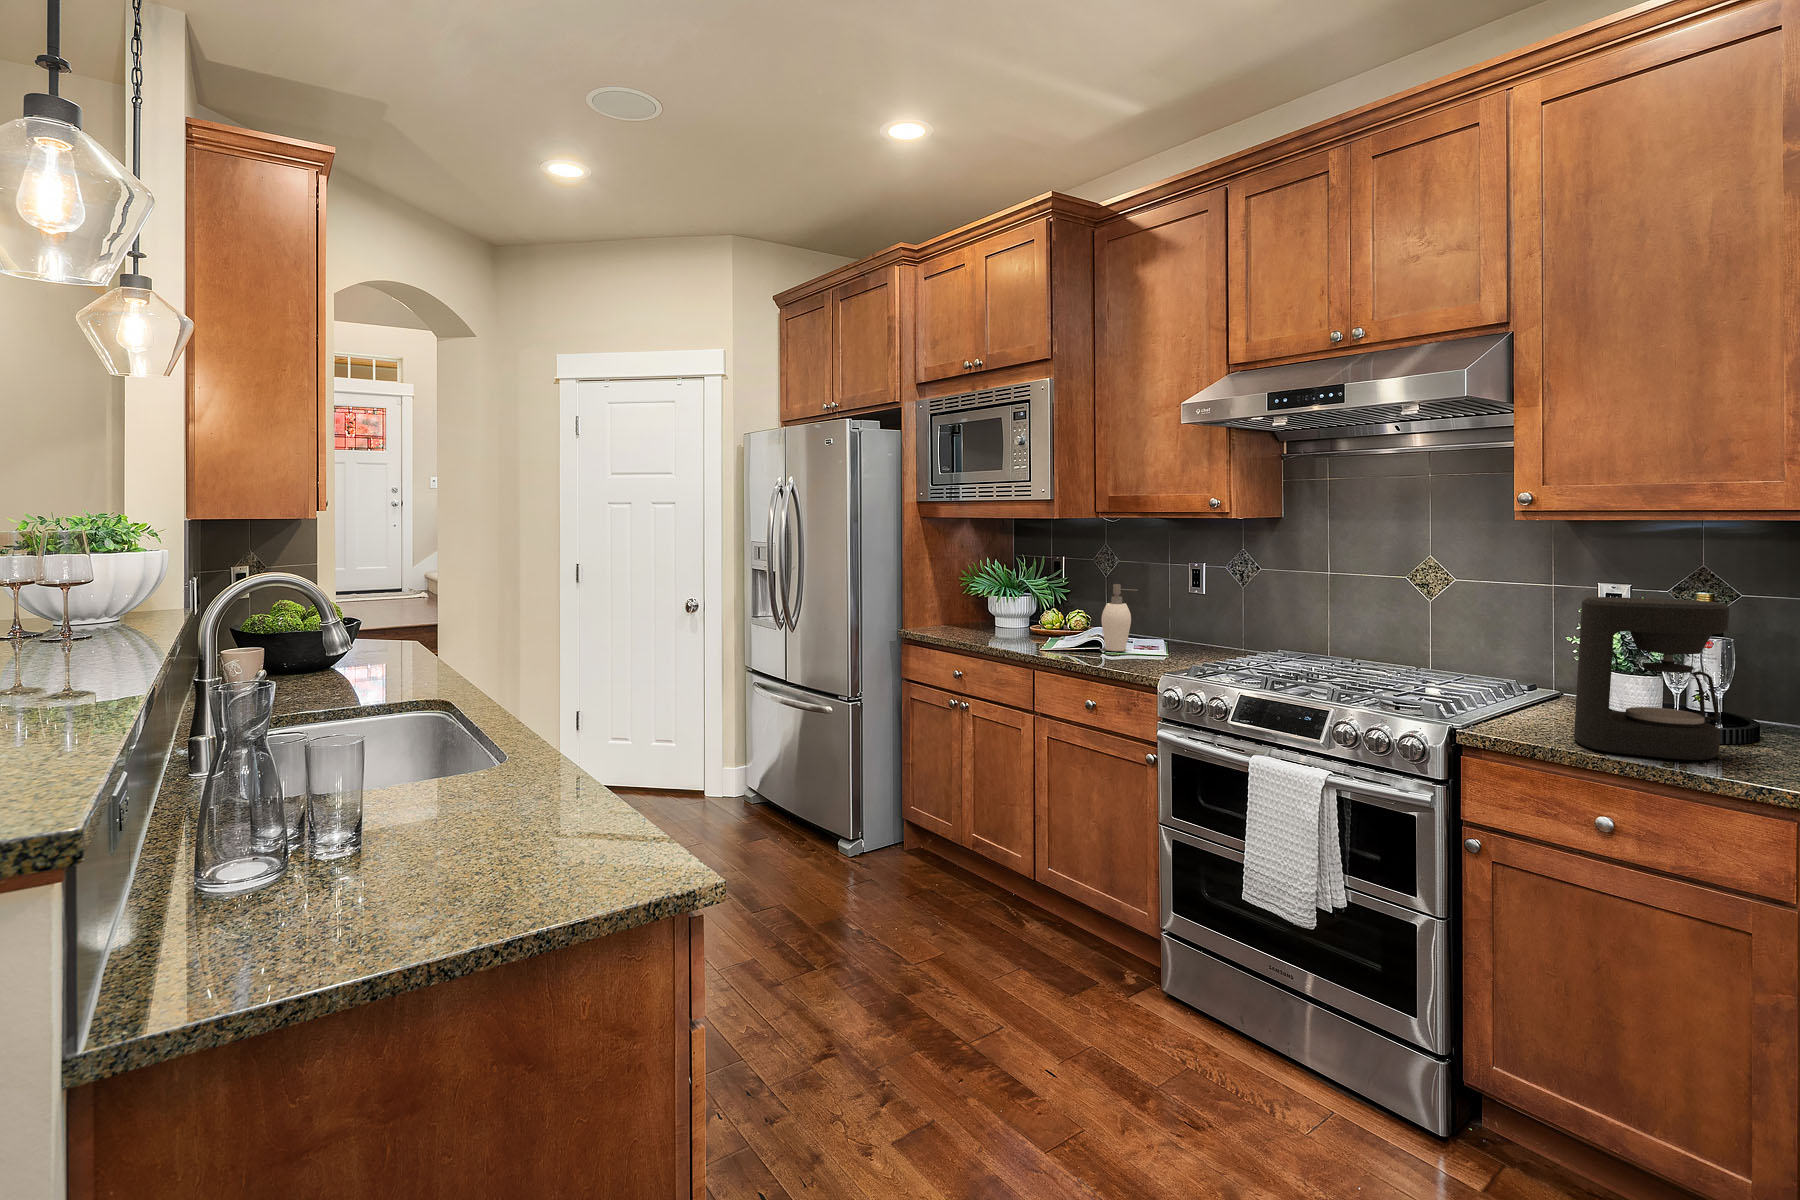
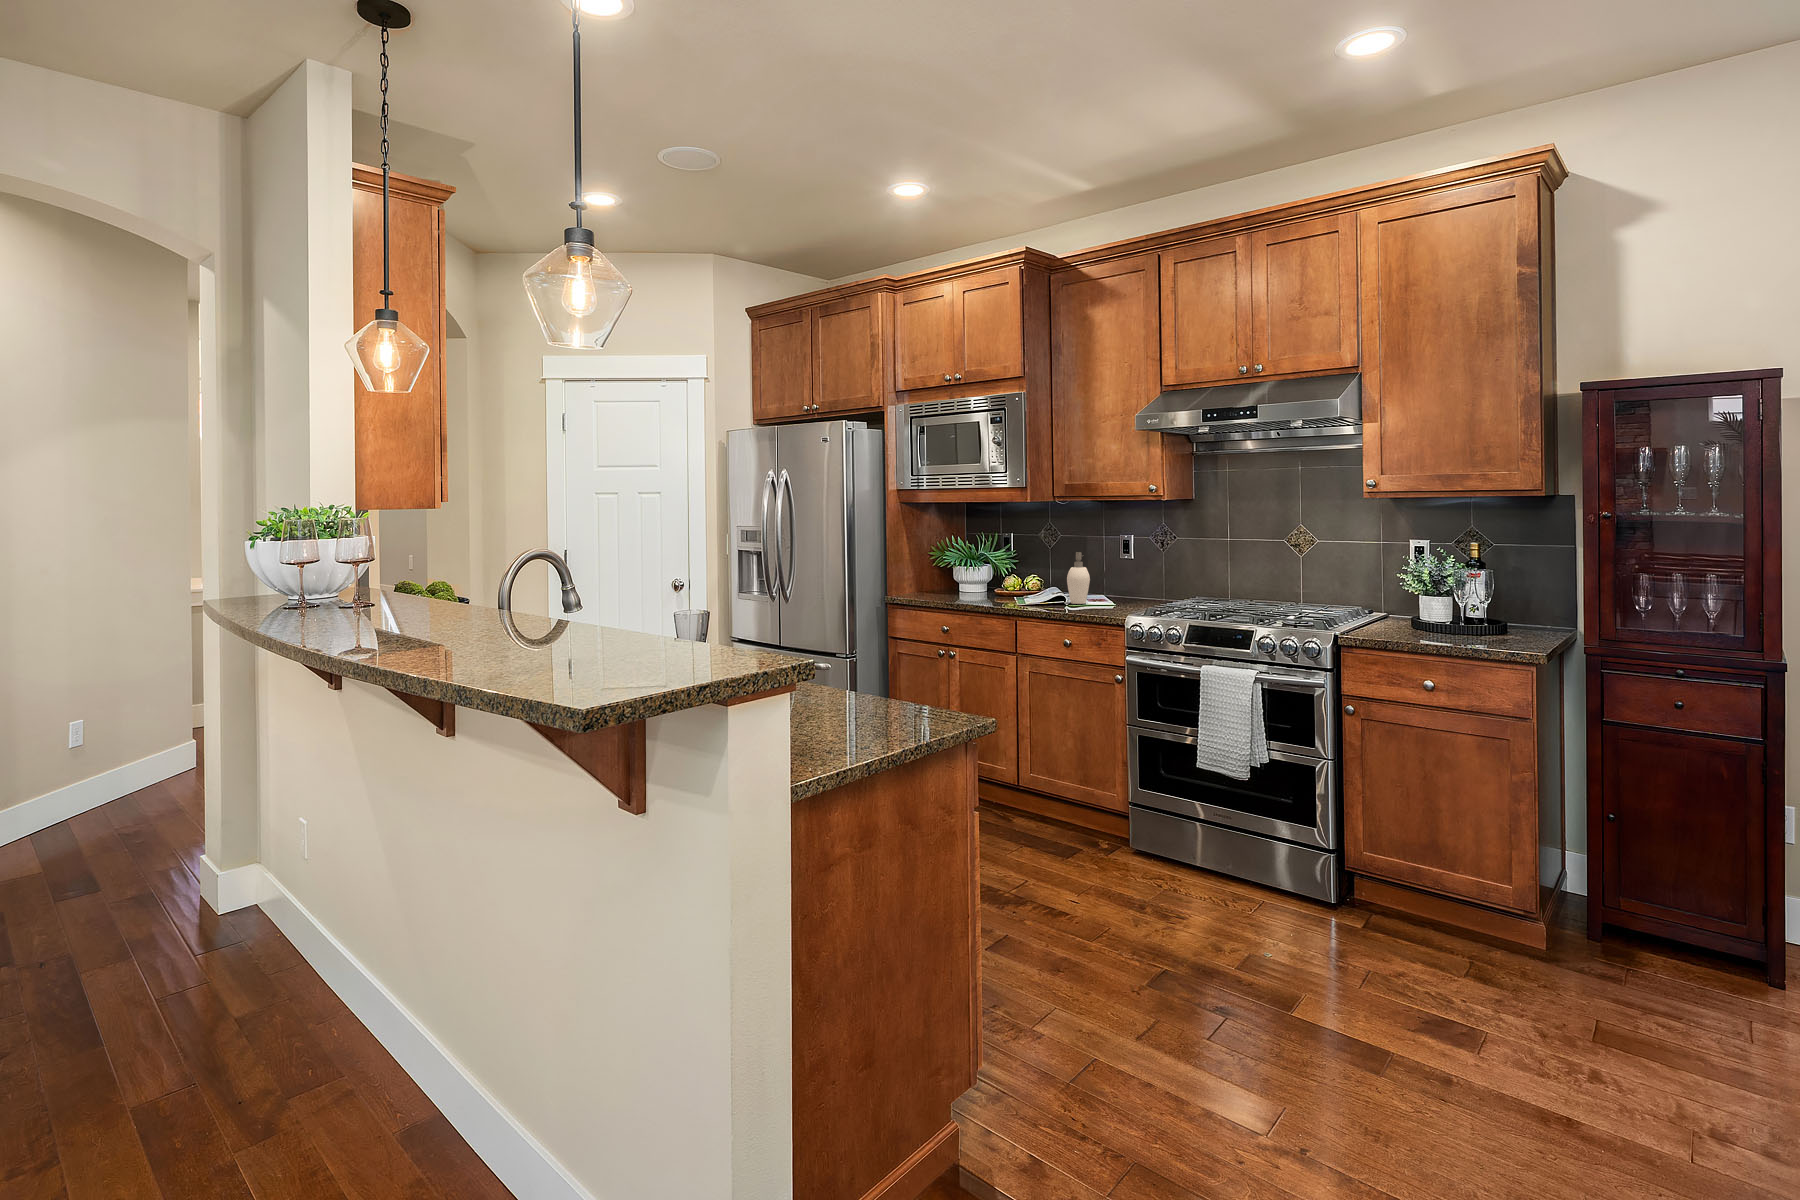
coffee maker: present [1574,597,1729,760] -> none [1407,546,1490,641]

